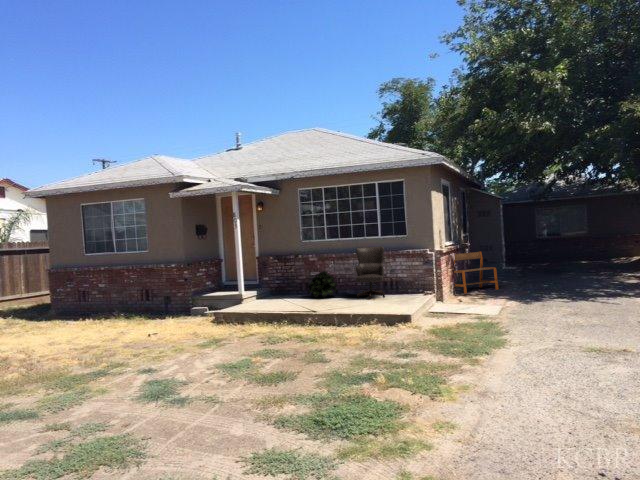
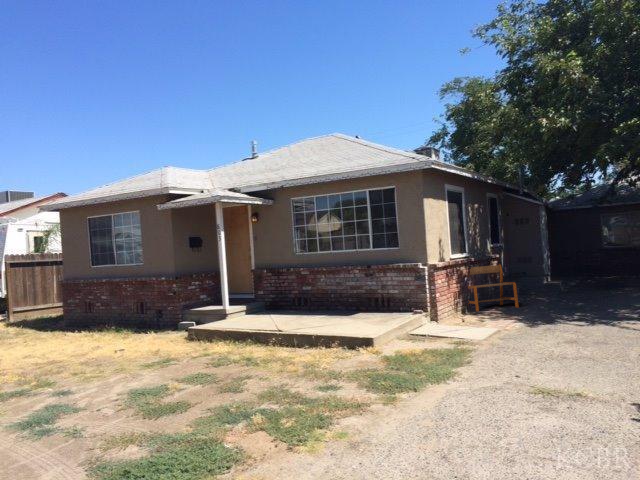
chair: present [356,246,385,299] -> none [340,260,373,317]
potted plant: present [307,271,338,298] -> none [294,286,327,314]

